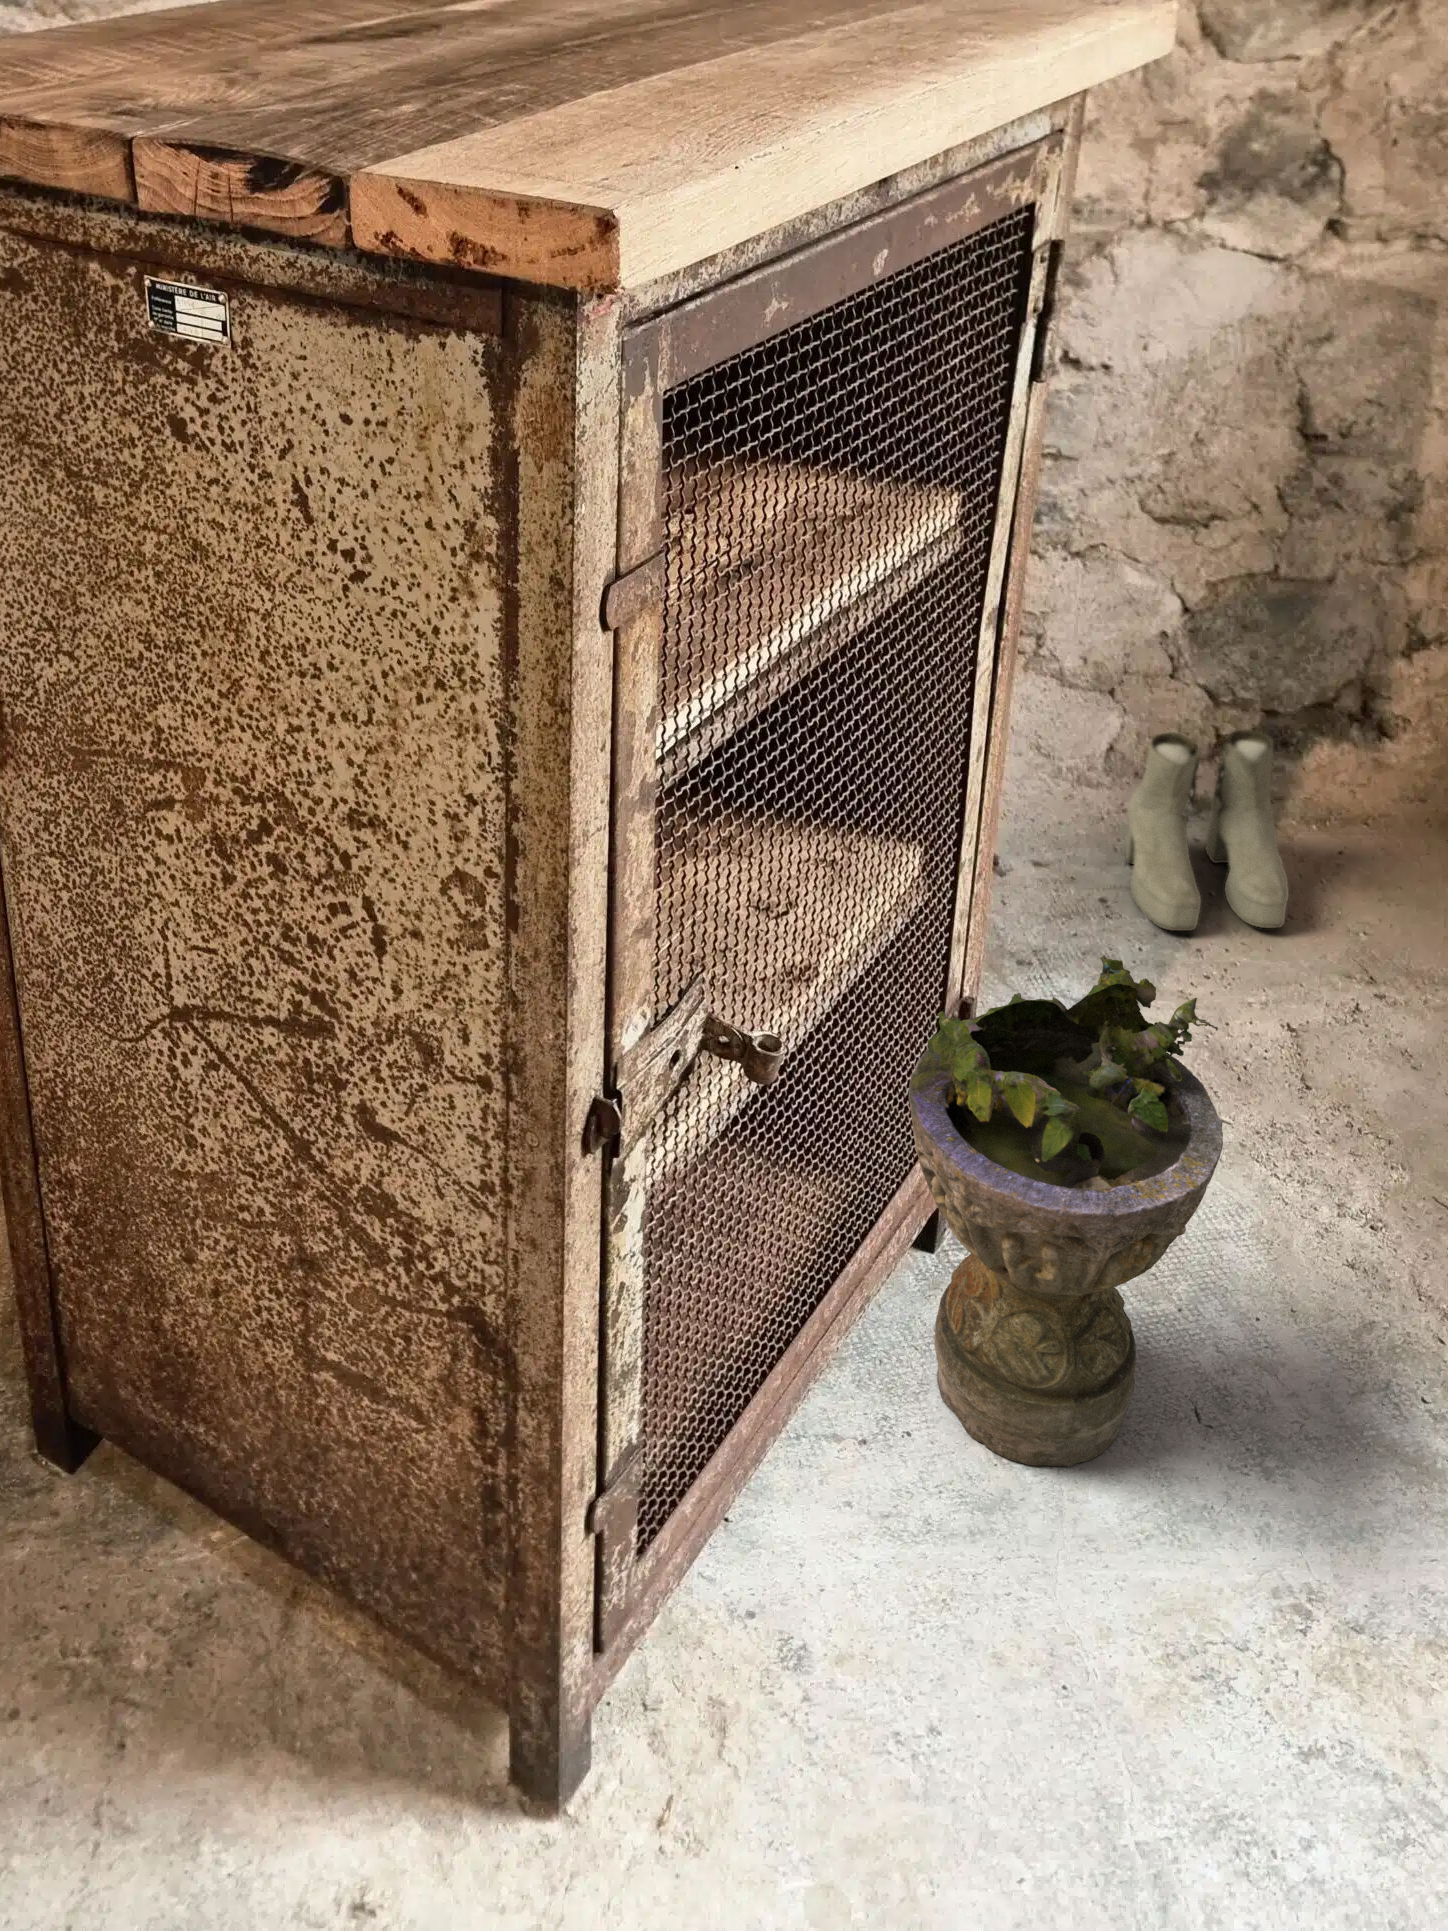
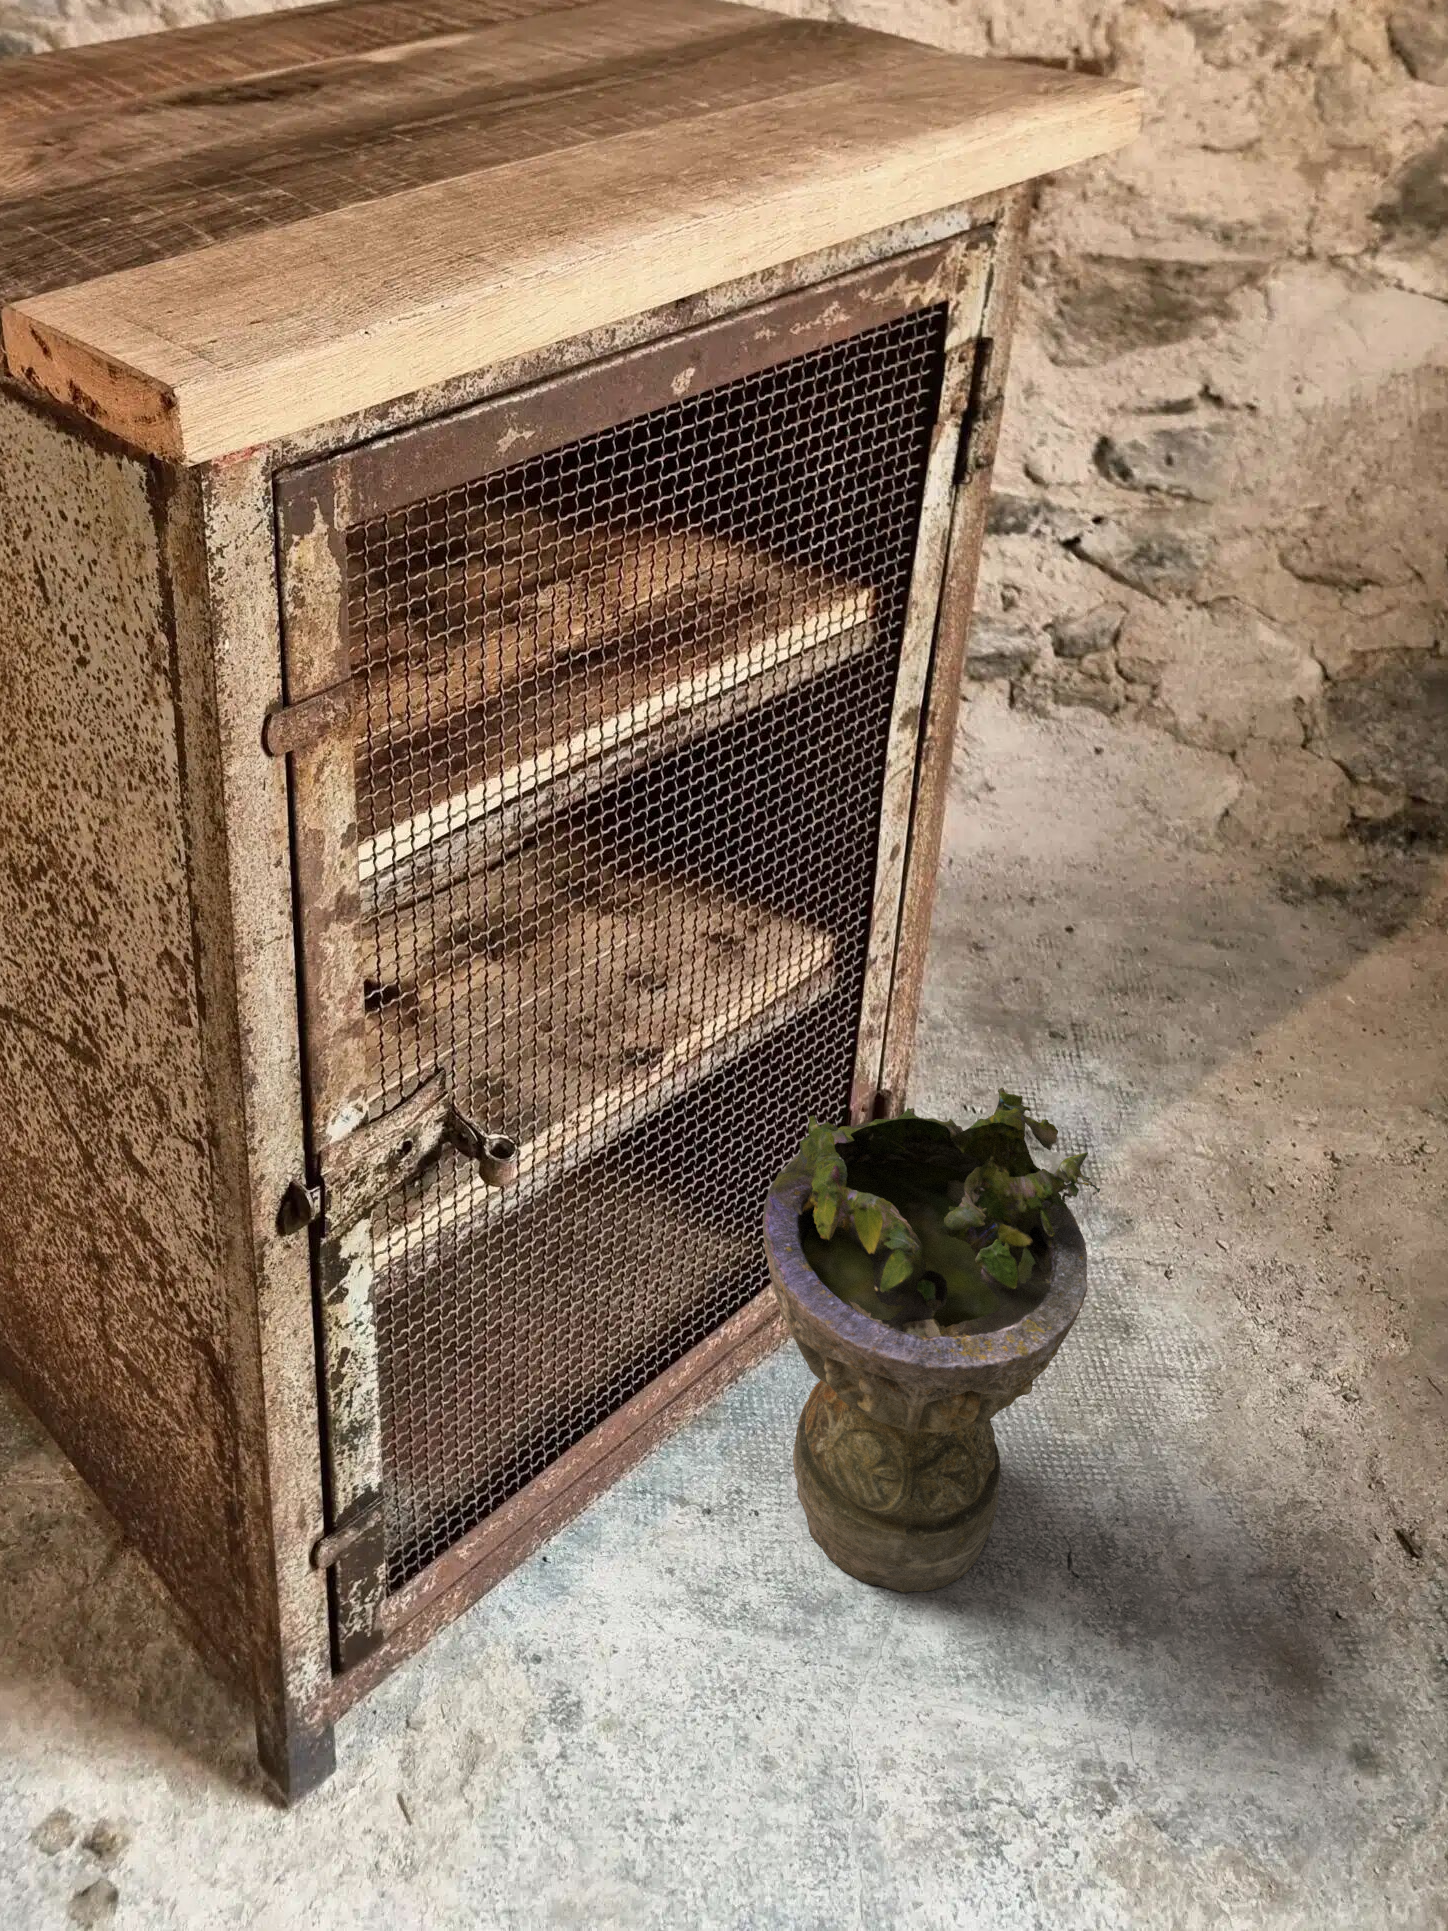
boots: present [1125,729,1289,931] -> none [1215,819,1401,1053]

